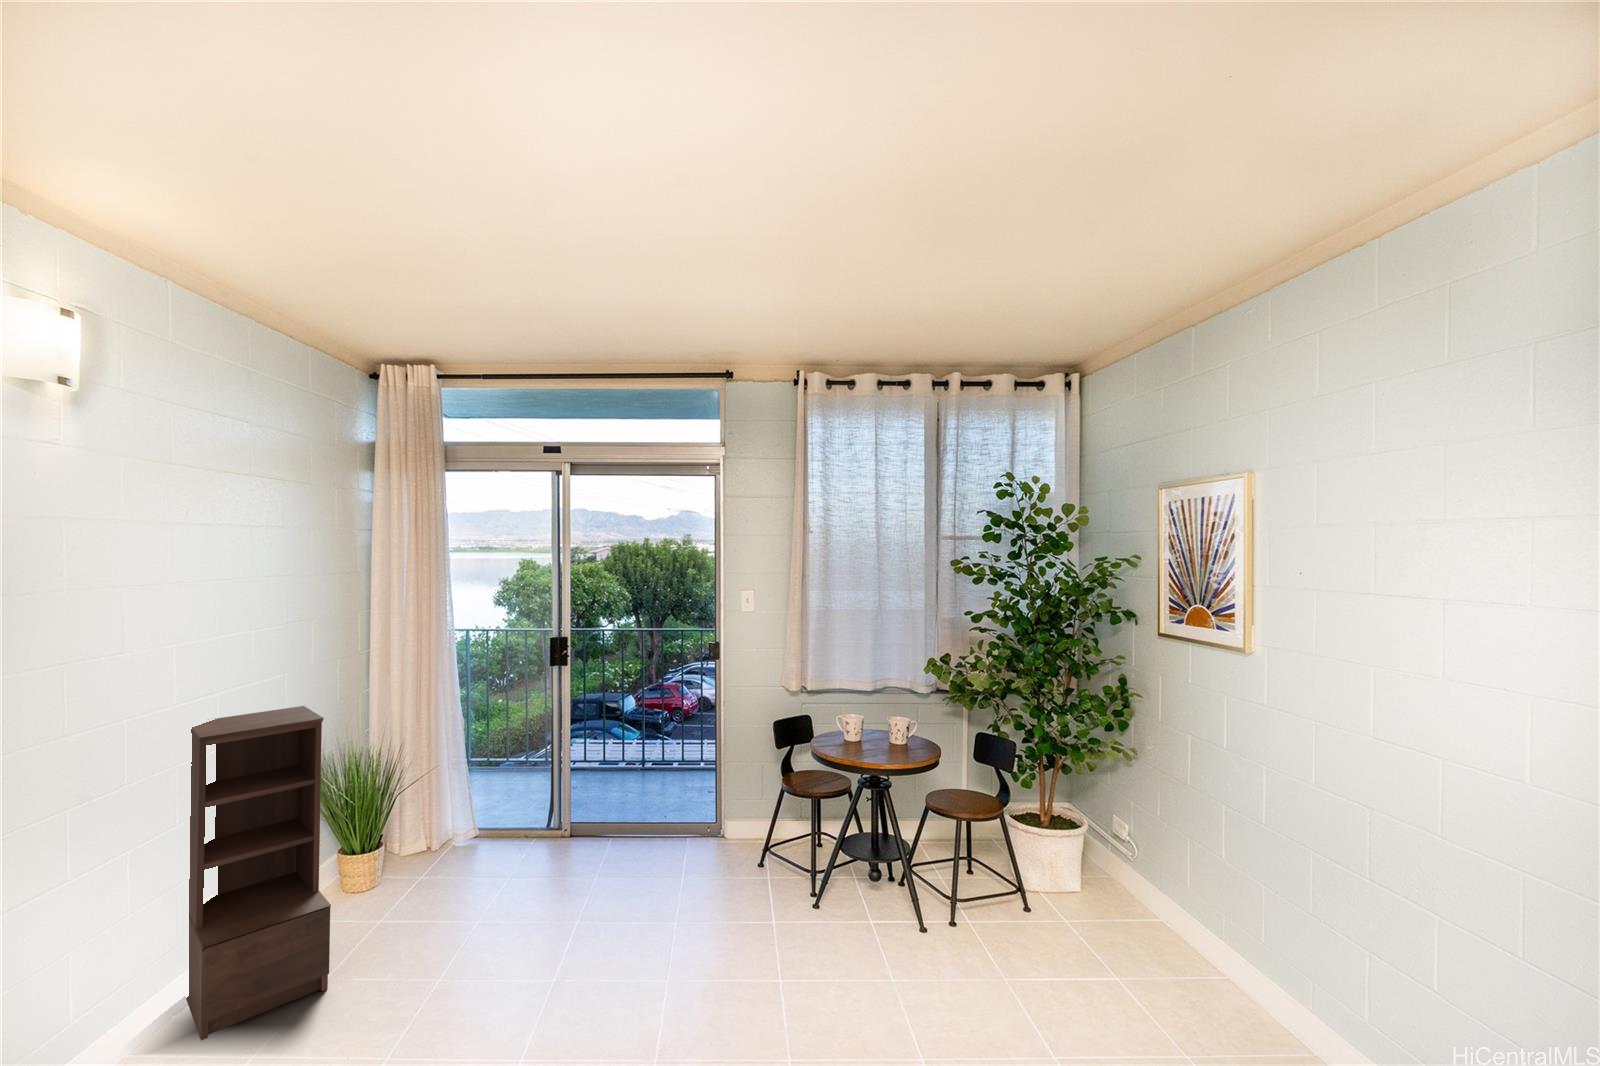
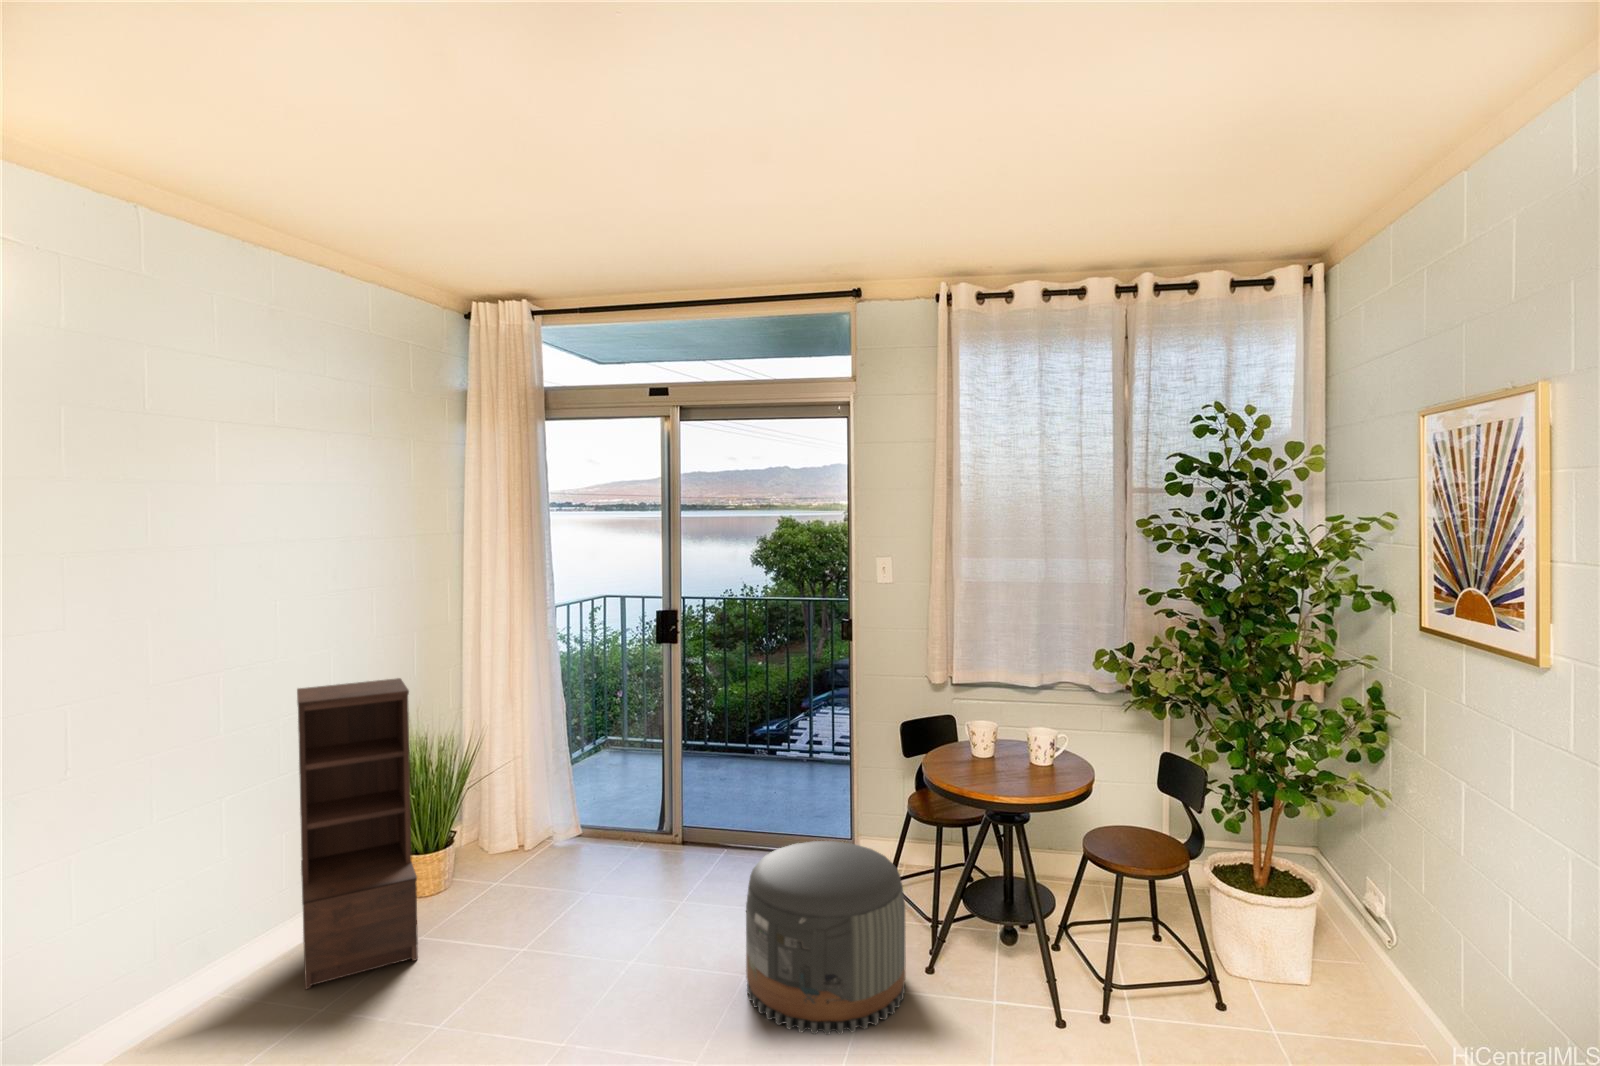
pouf: none [669,826,804,995] -> present [746,841,906,1035]

